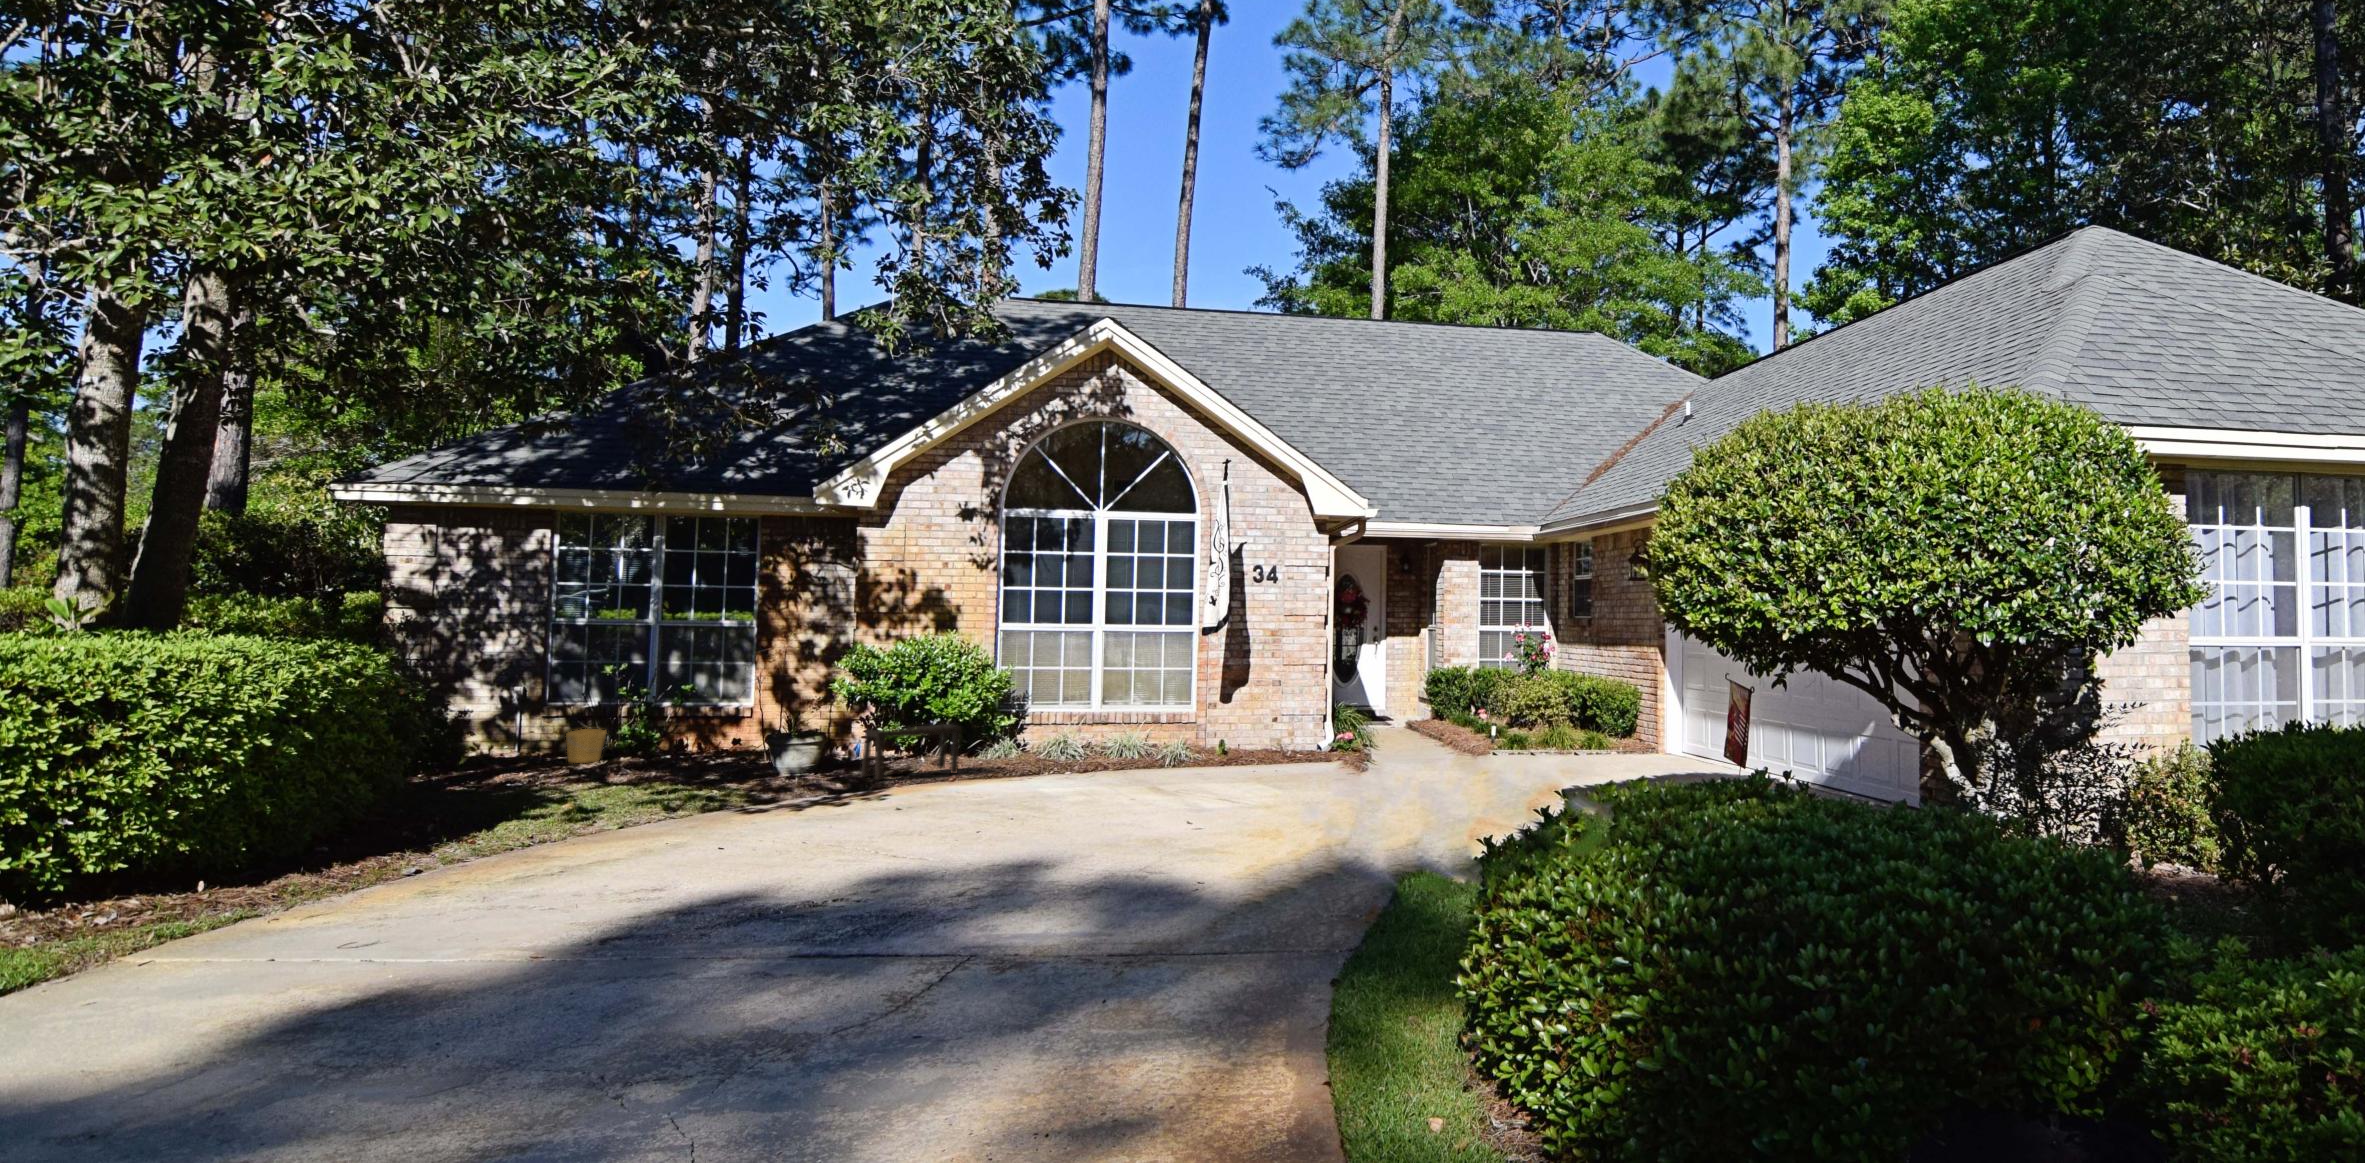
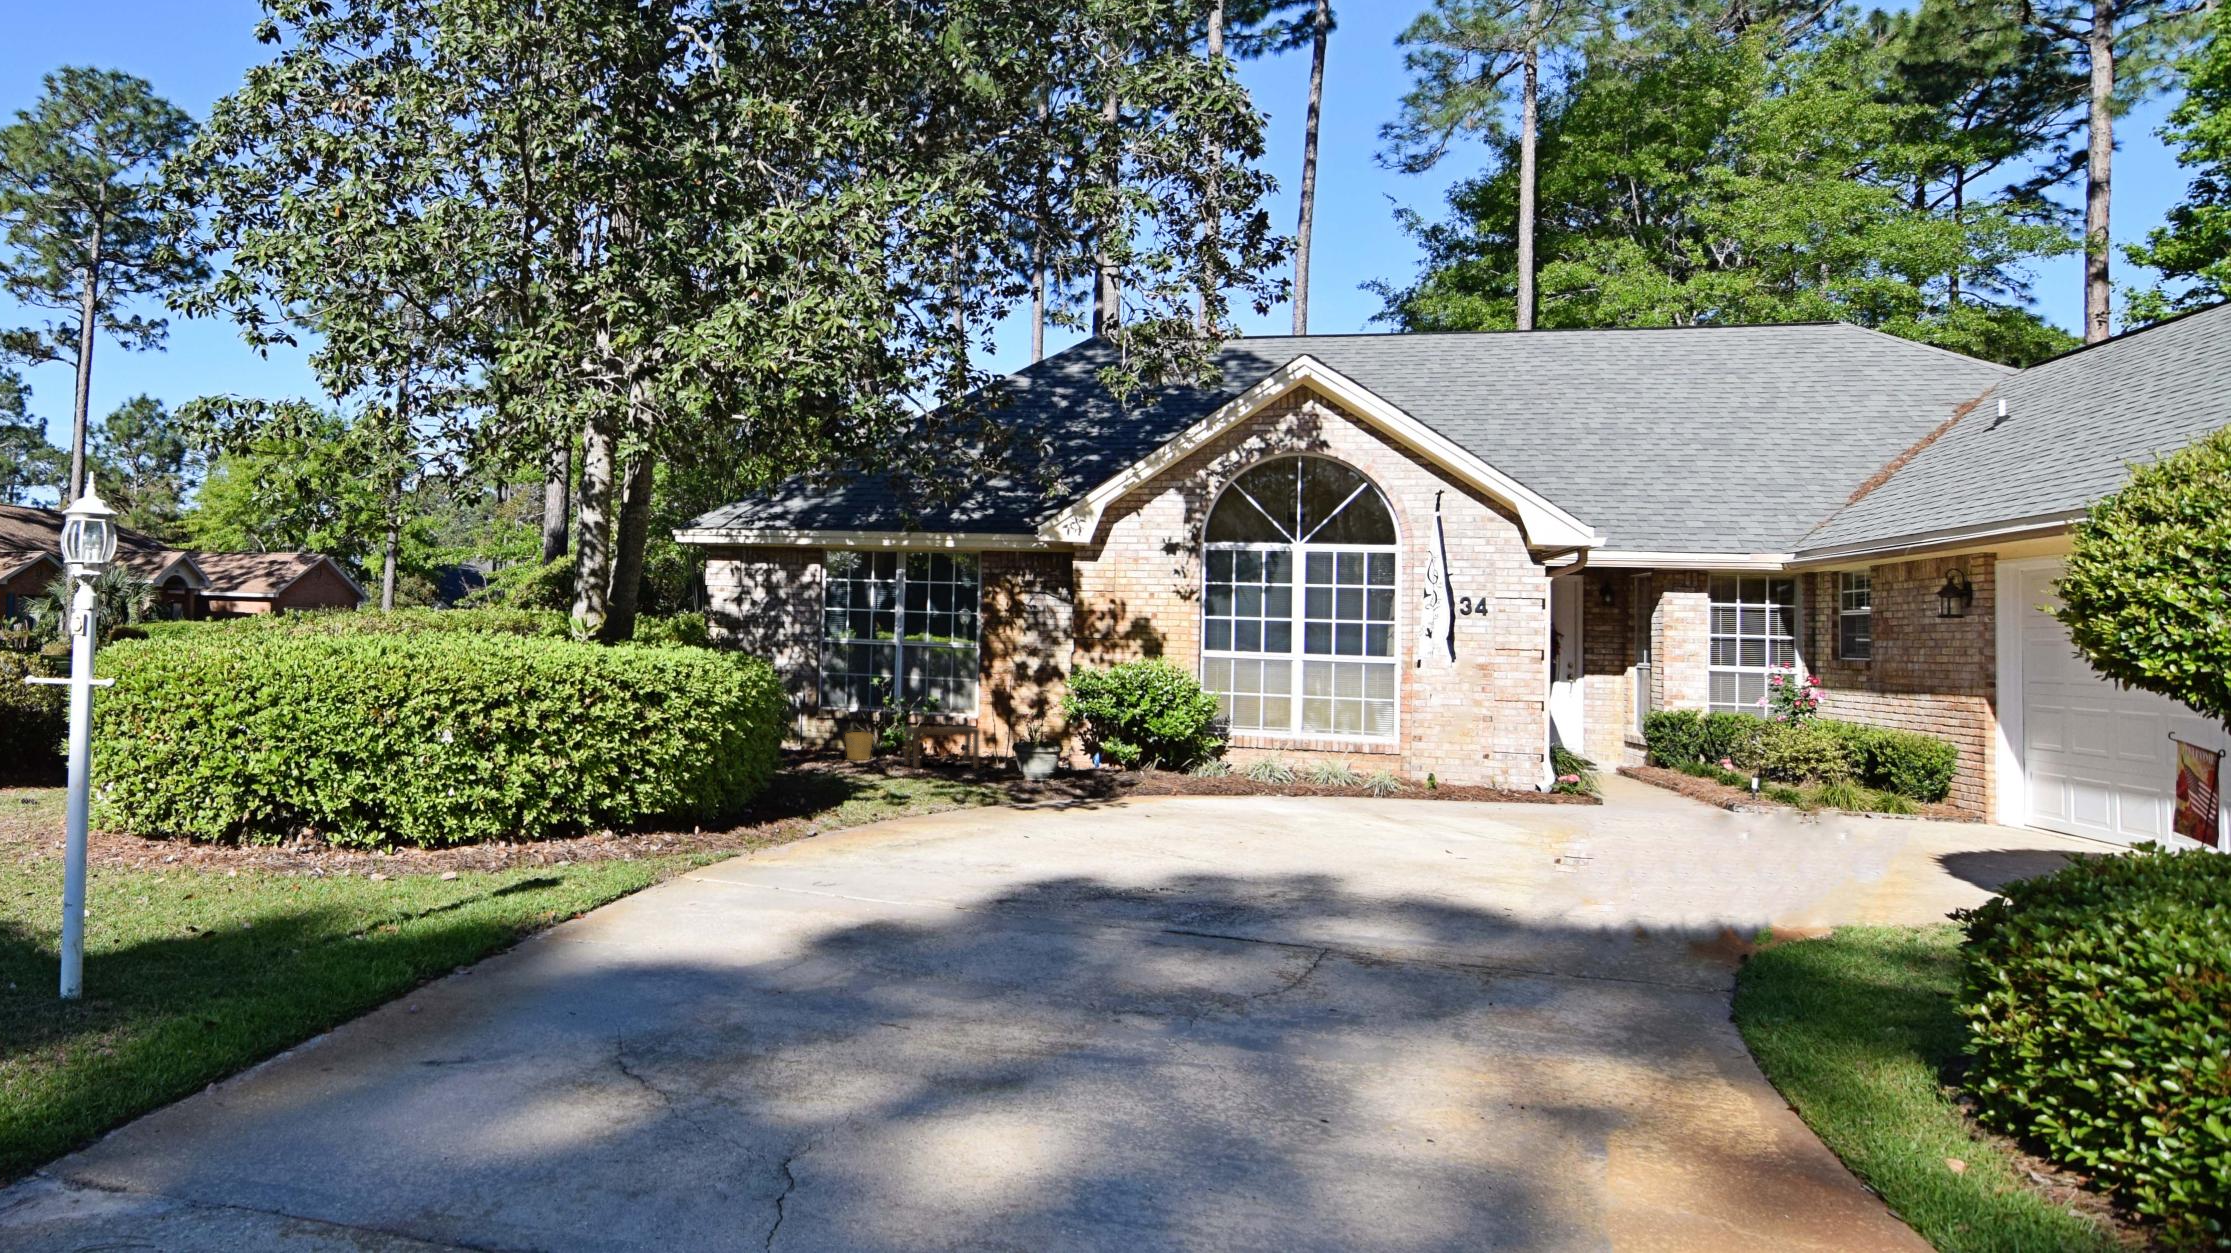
bench: present [862,724,961,780] -> present [904,726,980,769]

